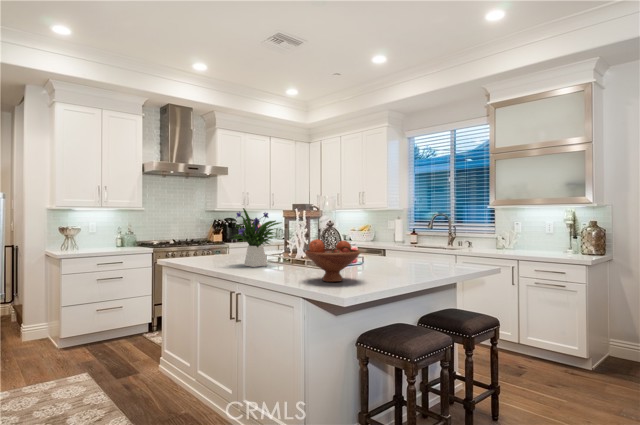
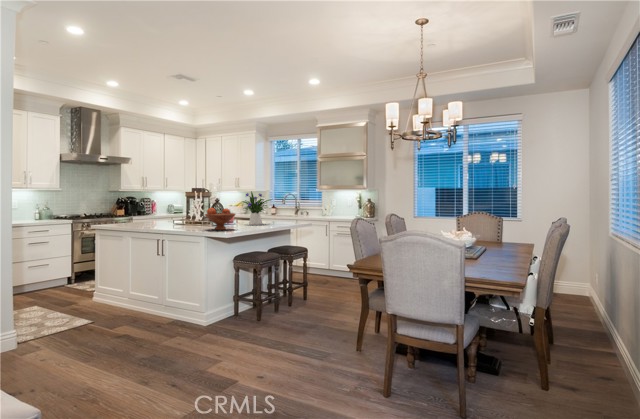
flower arrangement: present [233,208,282,267] -> present [242,191,272,225]

